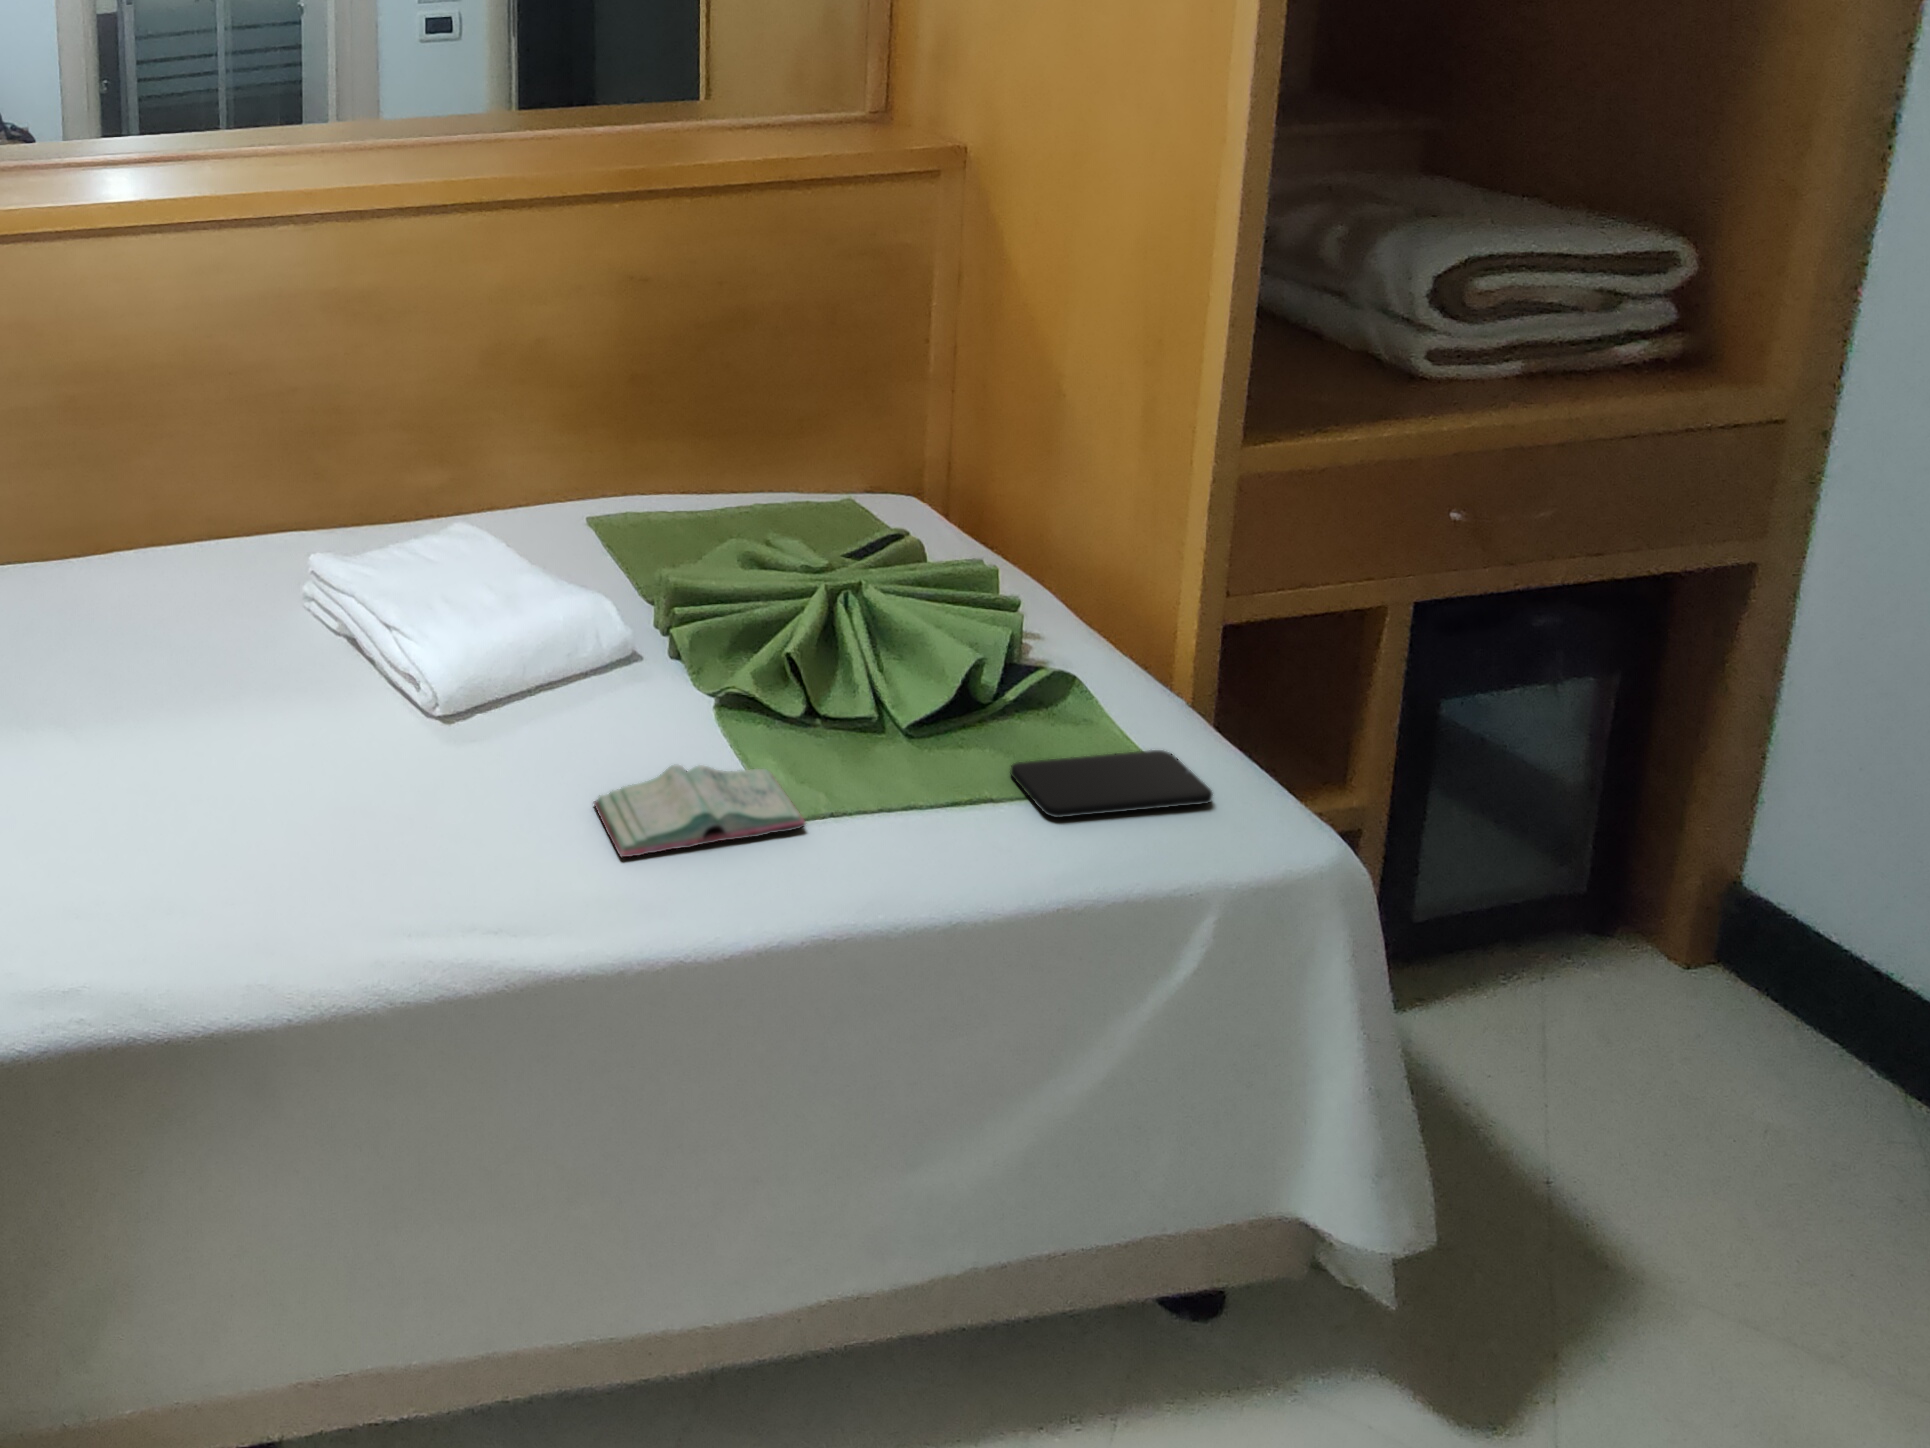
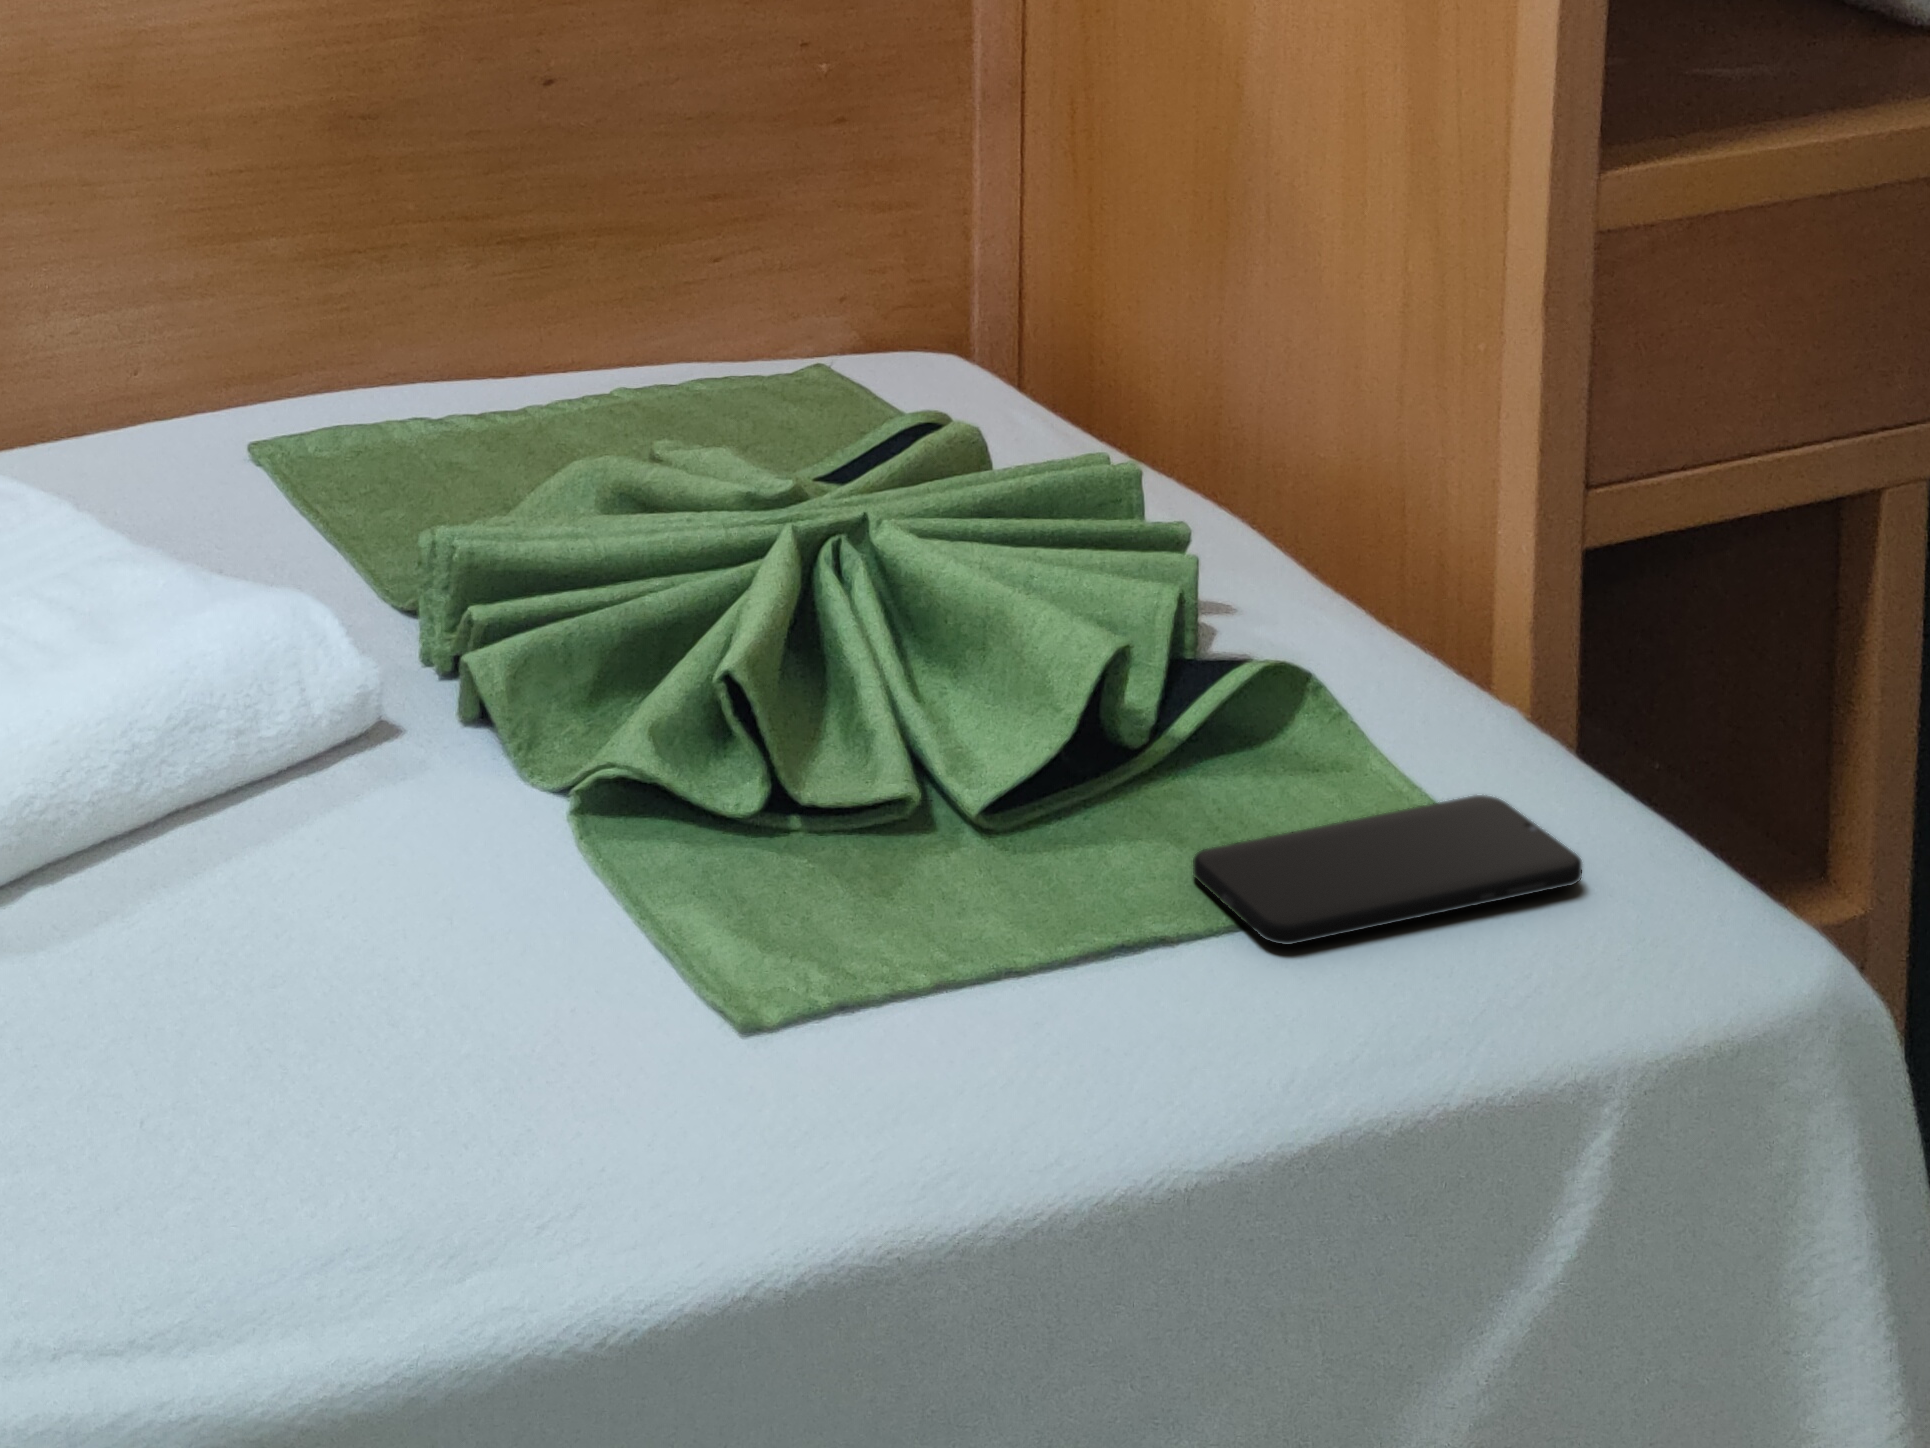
book: present [594,765,806,857] -> none [318,917,785,1134]

